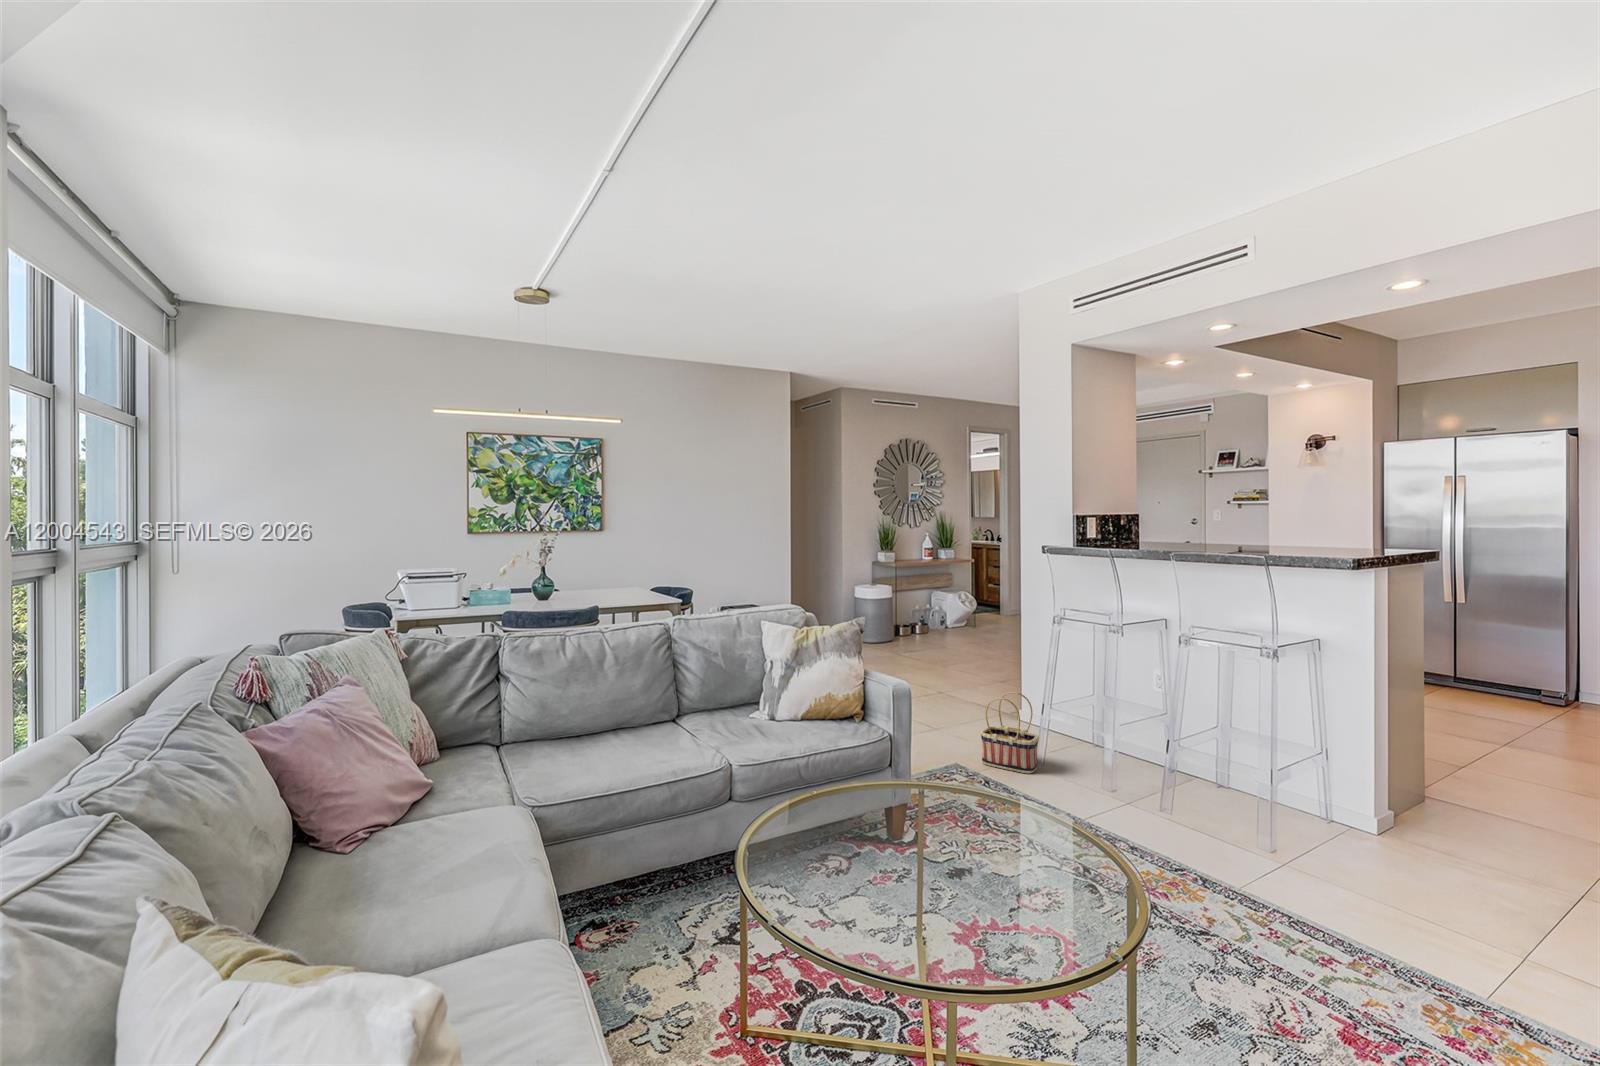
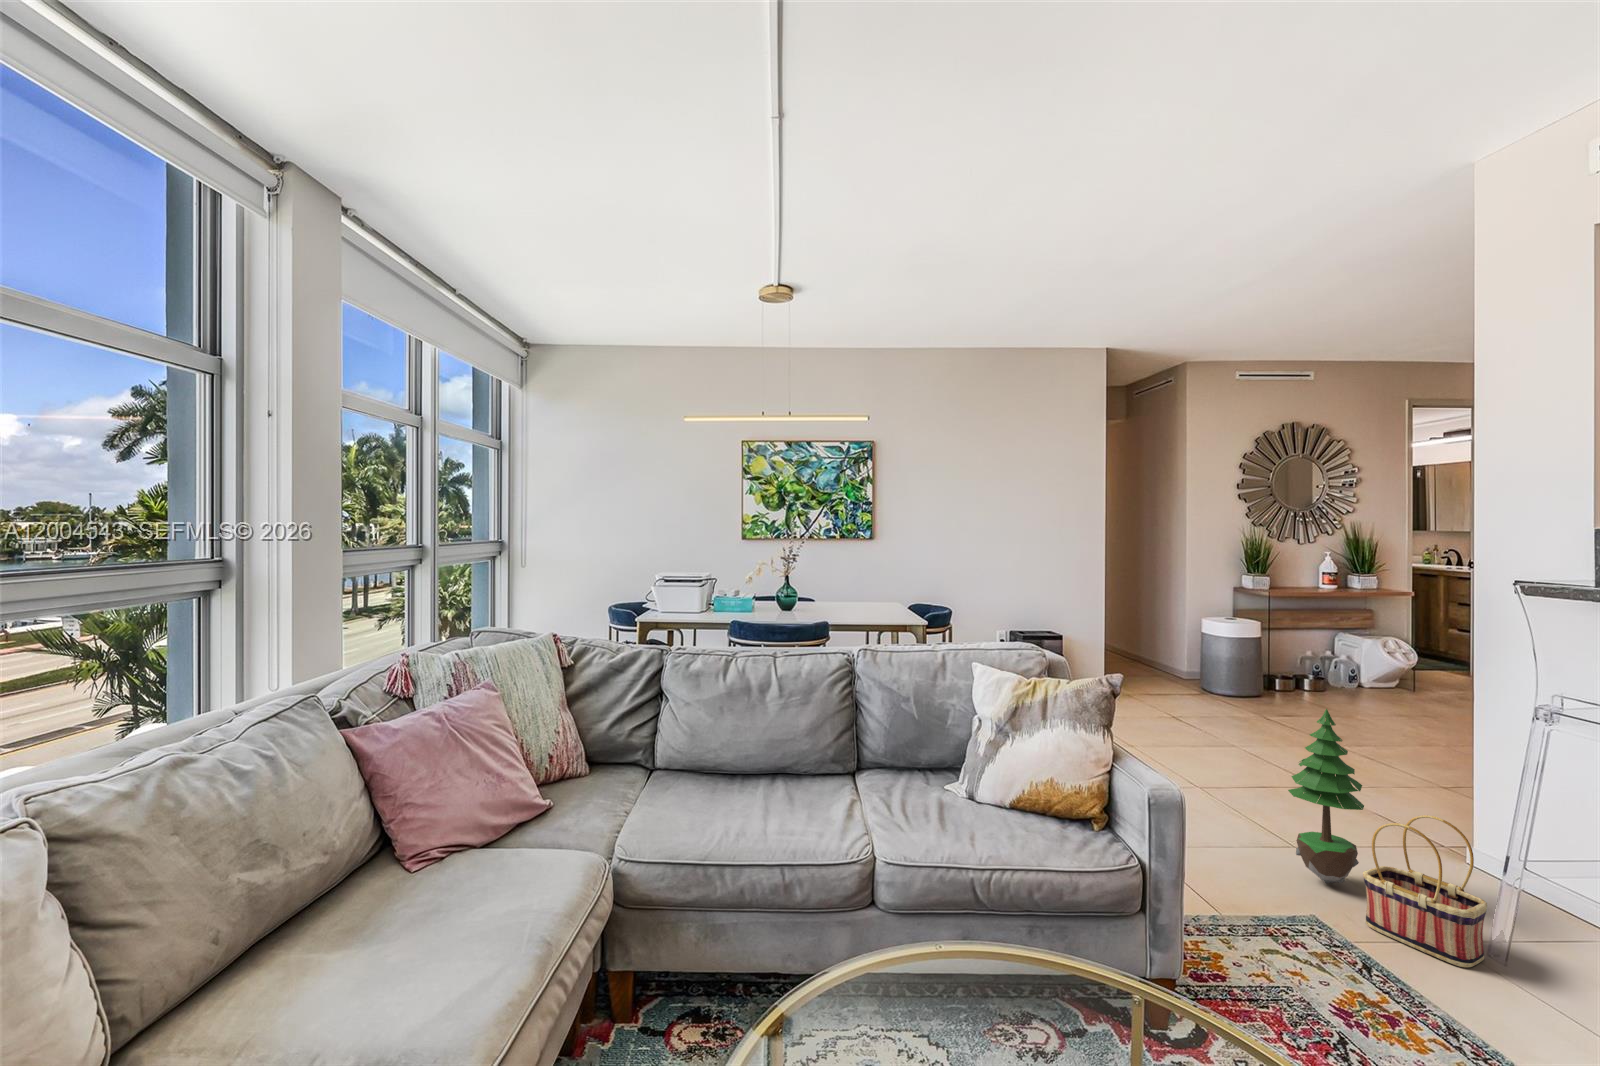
potted tree: none [937,635,978,746] -> present [1288,709,1364,883]

